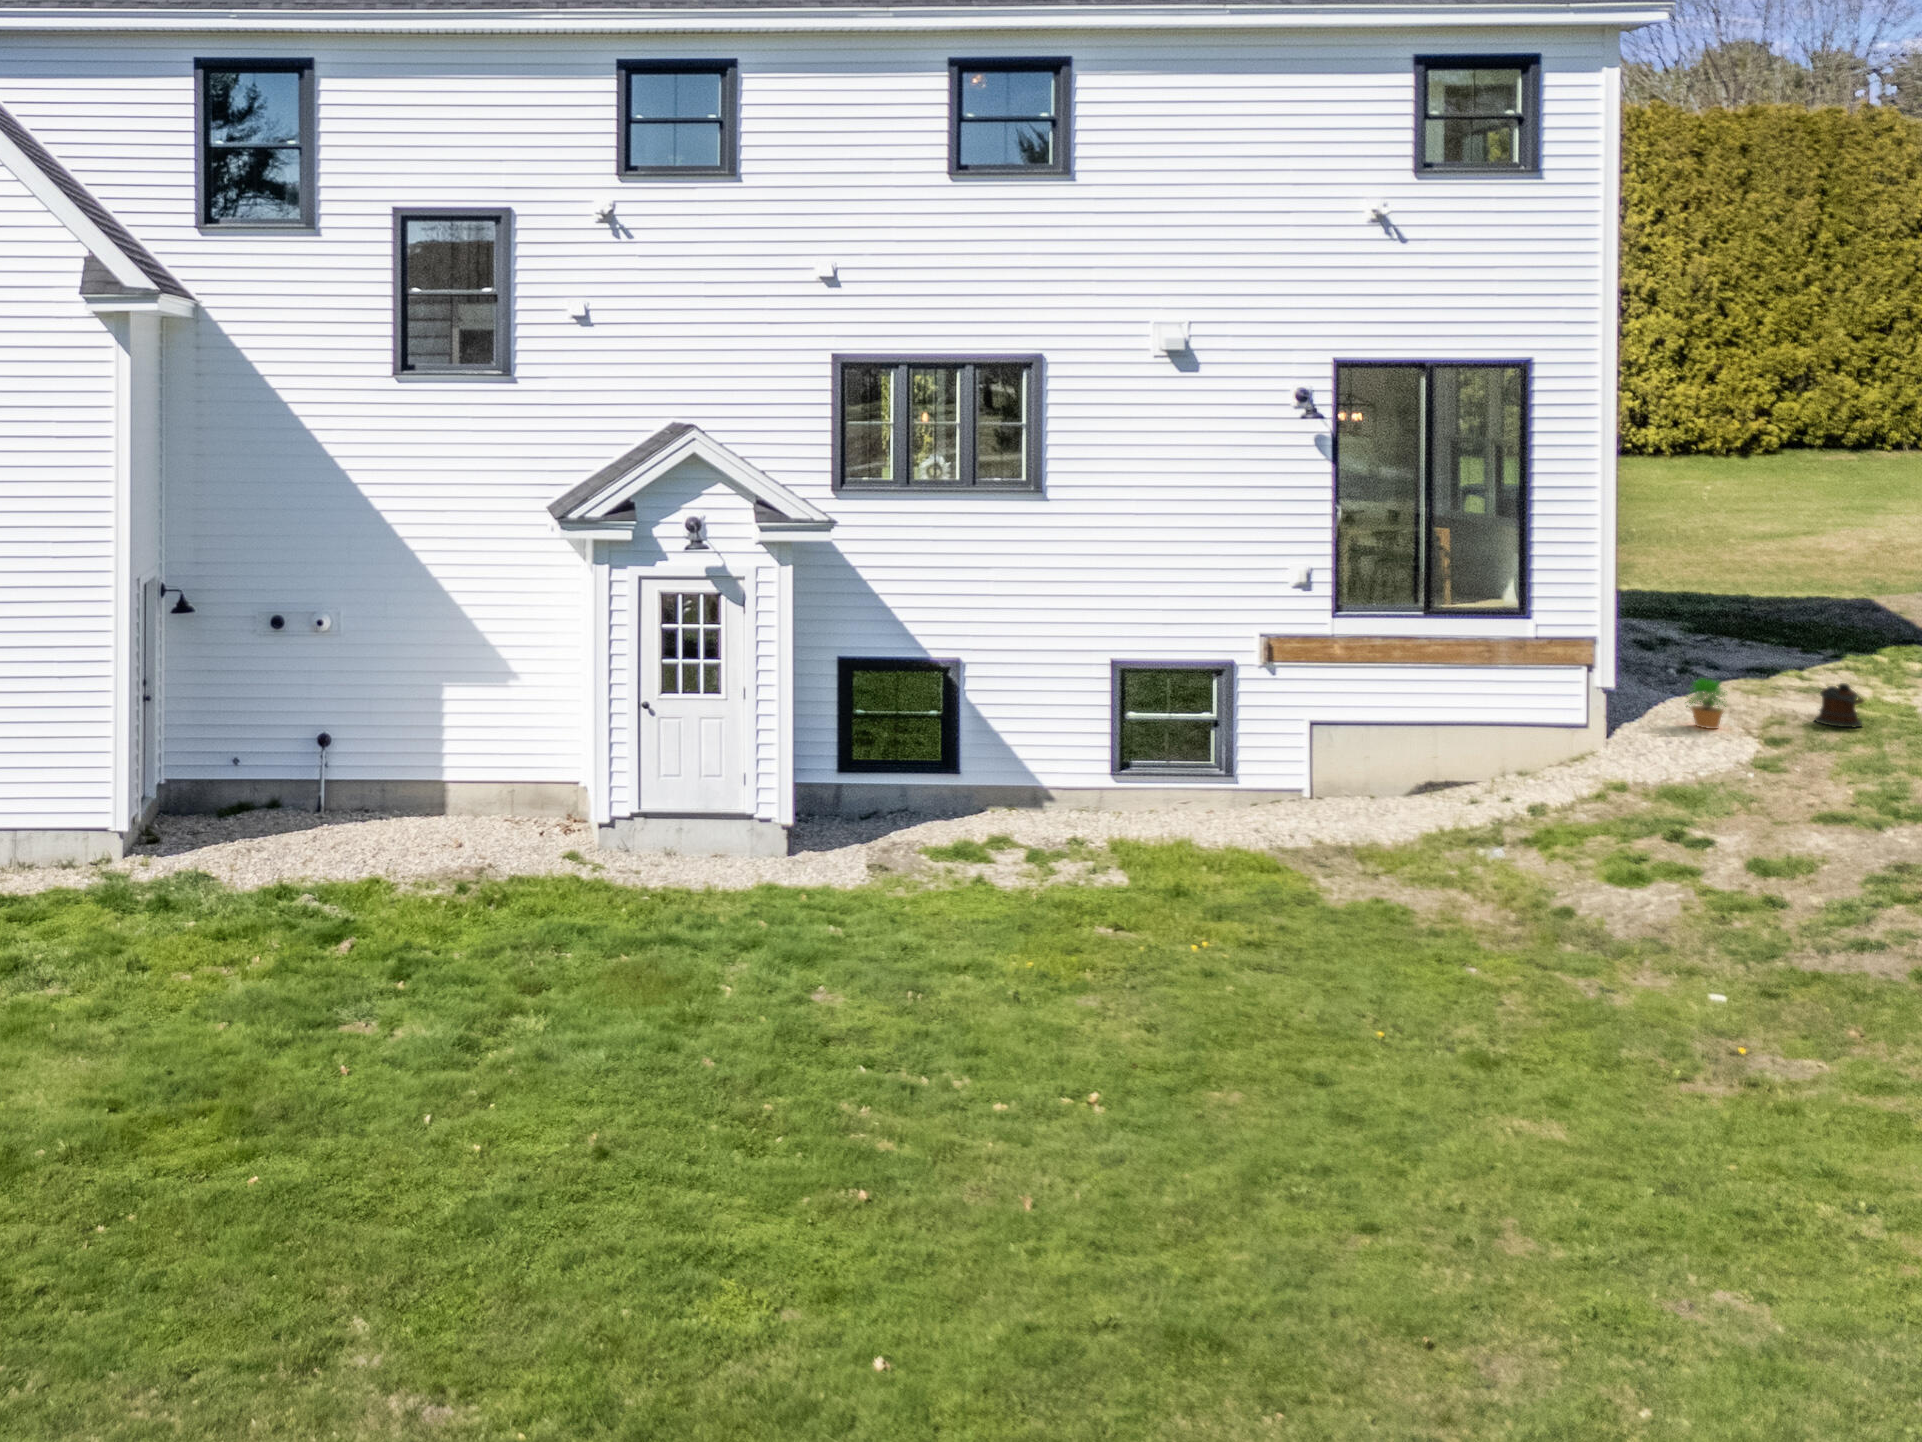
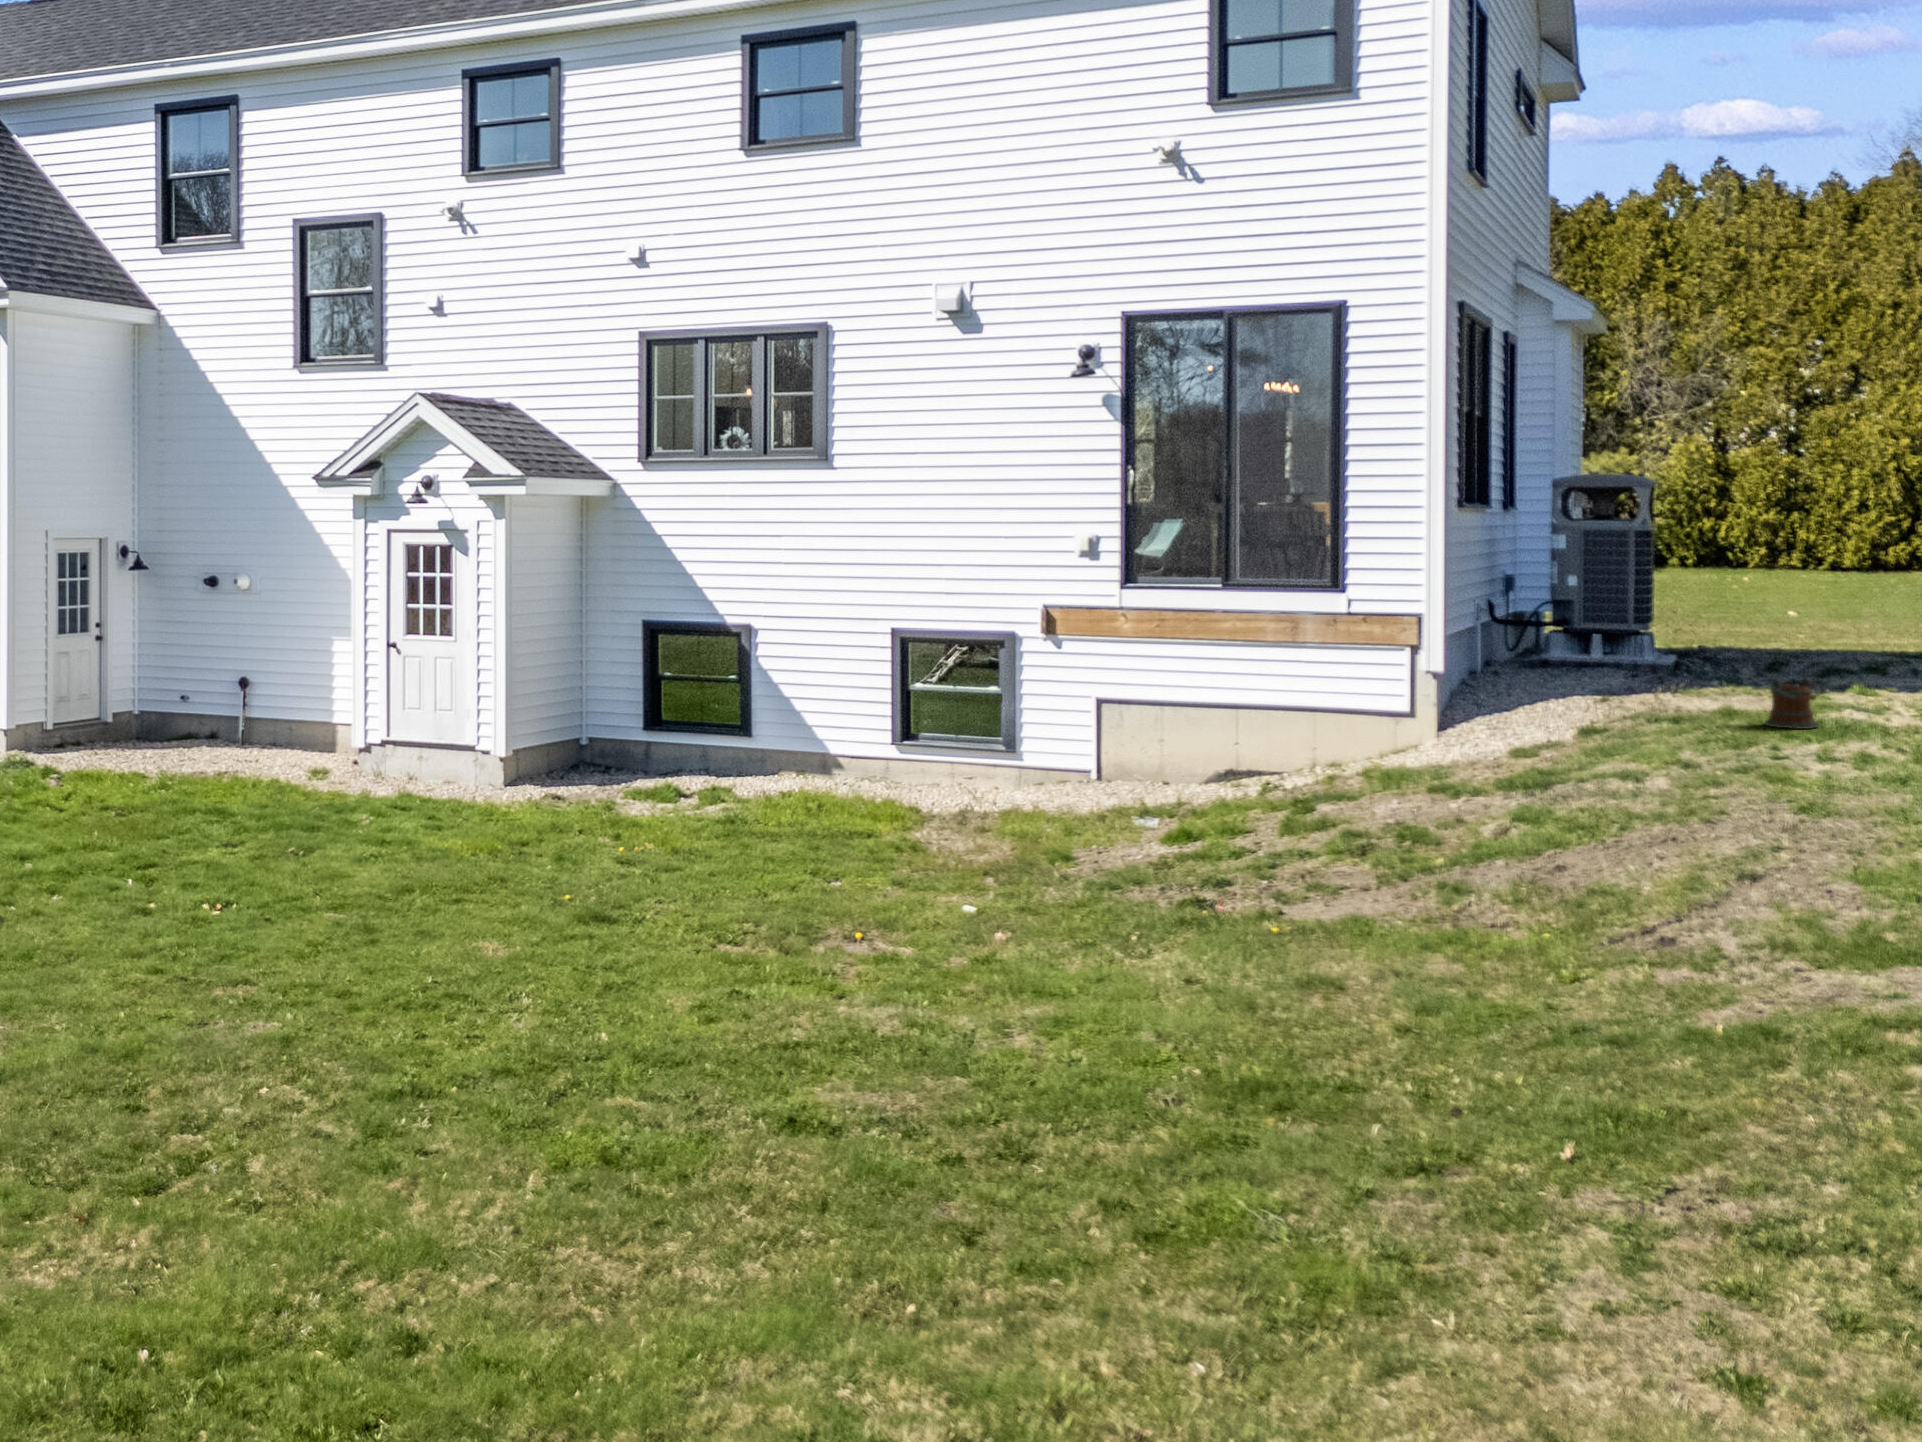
potted plant: present [1685,678,1727,729] -> none [1569,663,1624,723]

